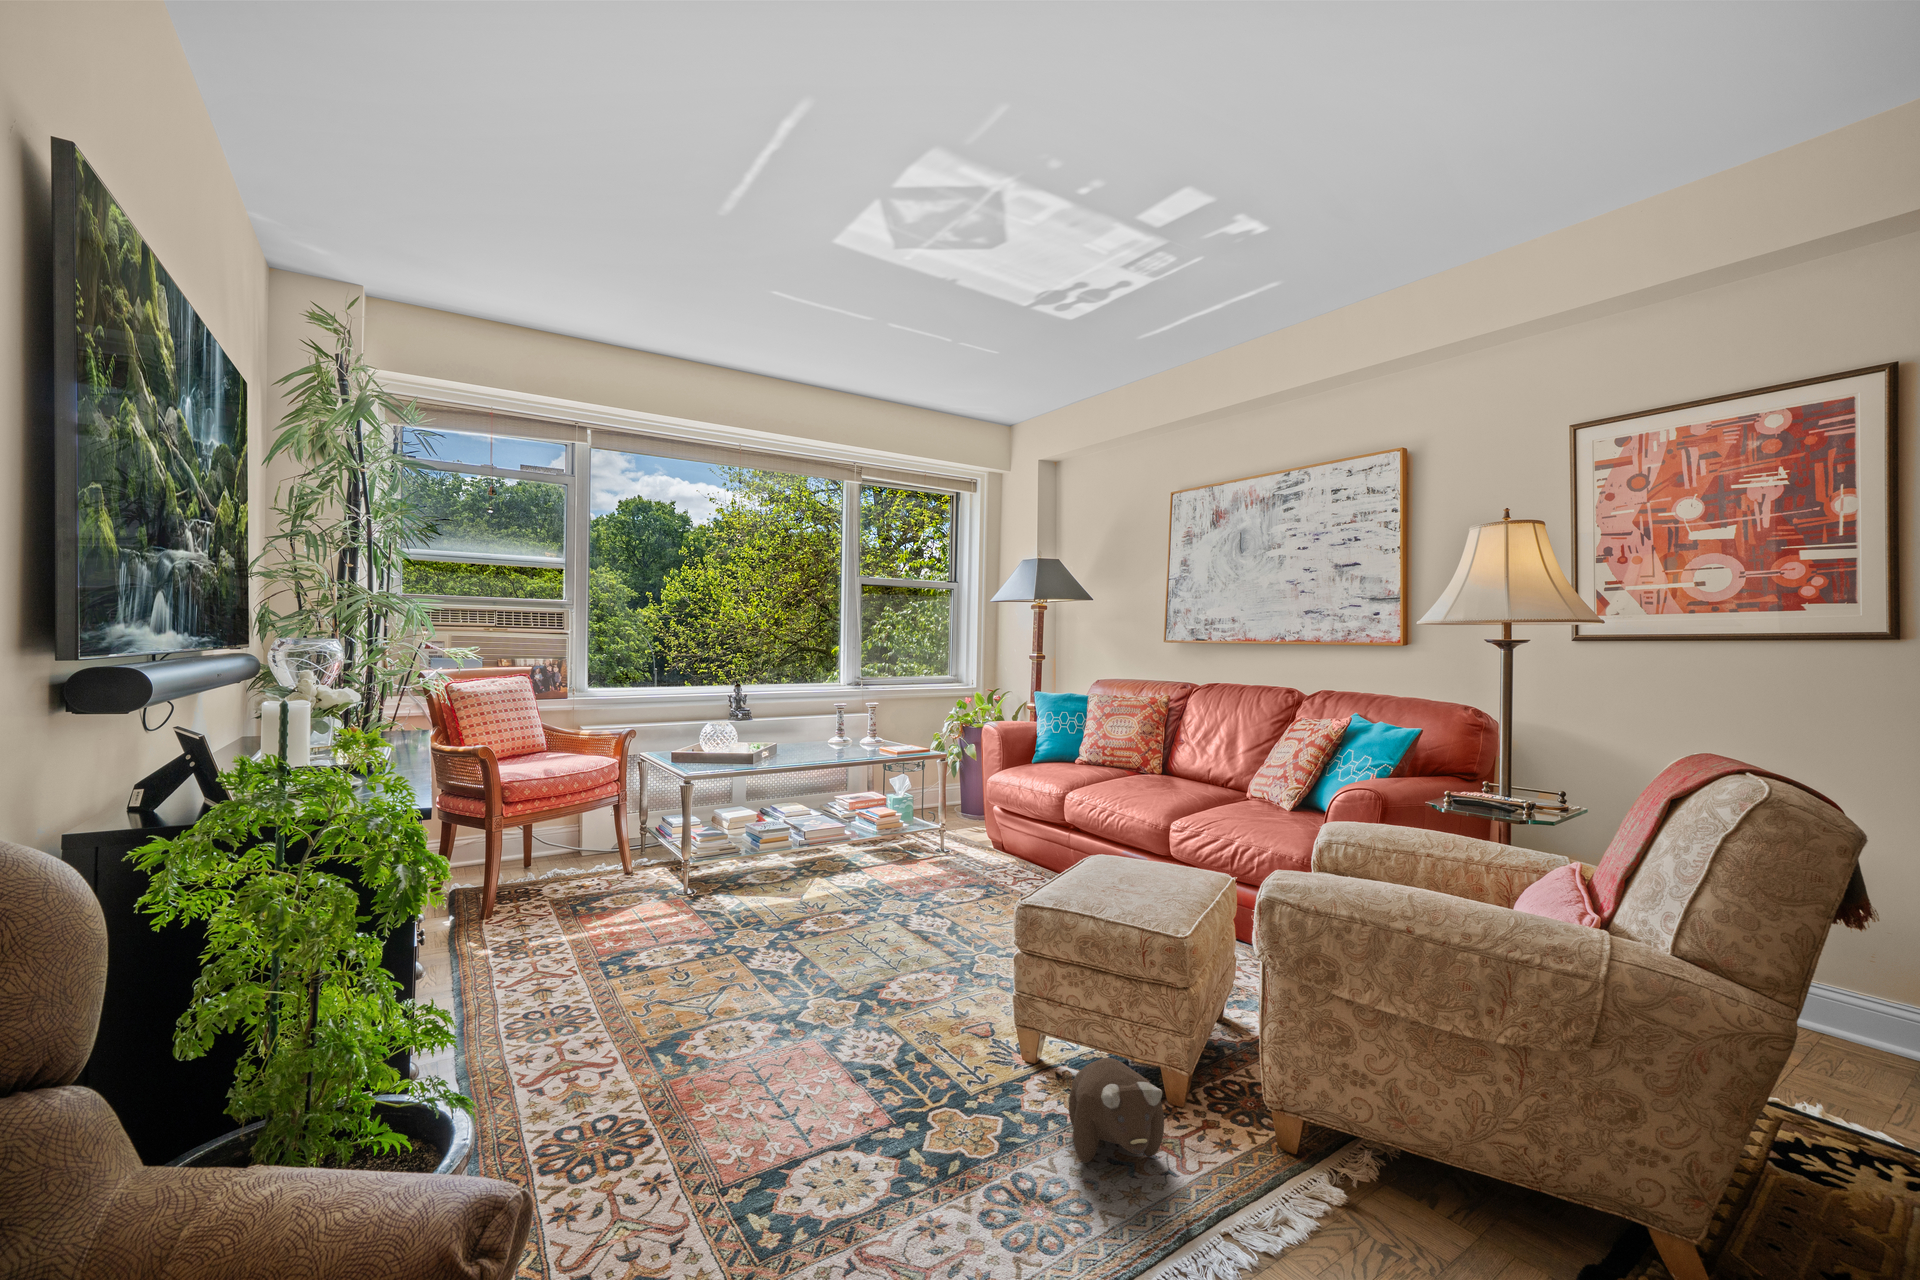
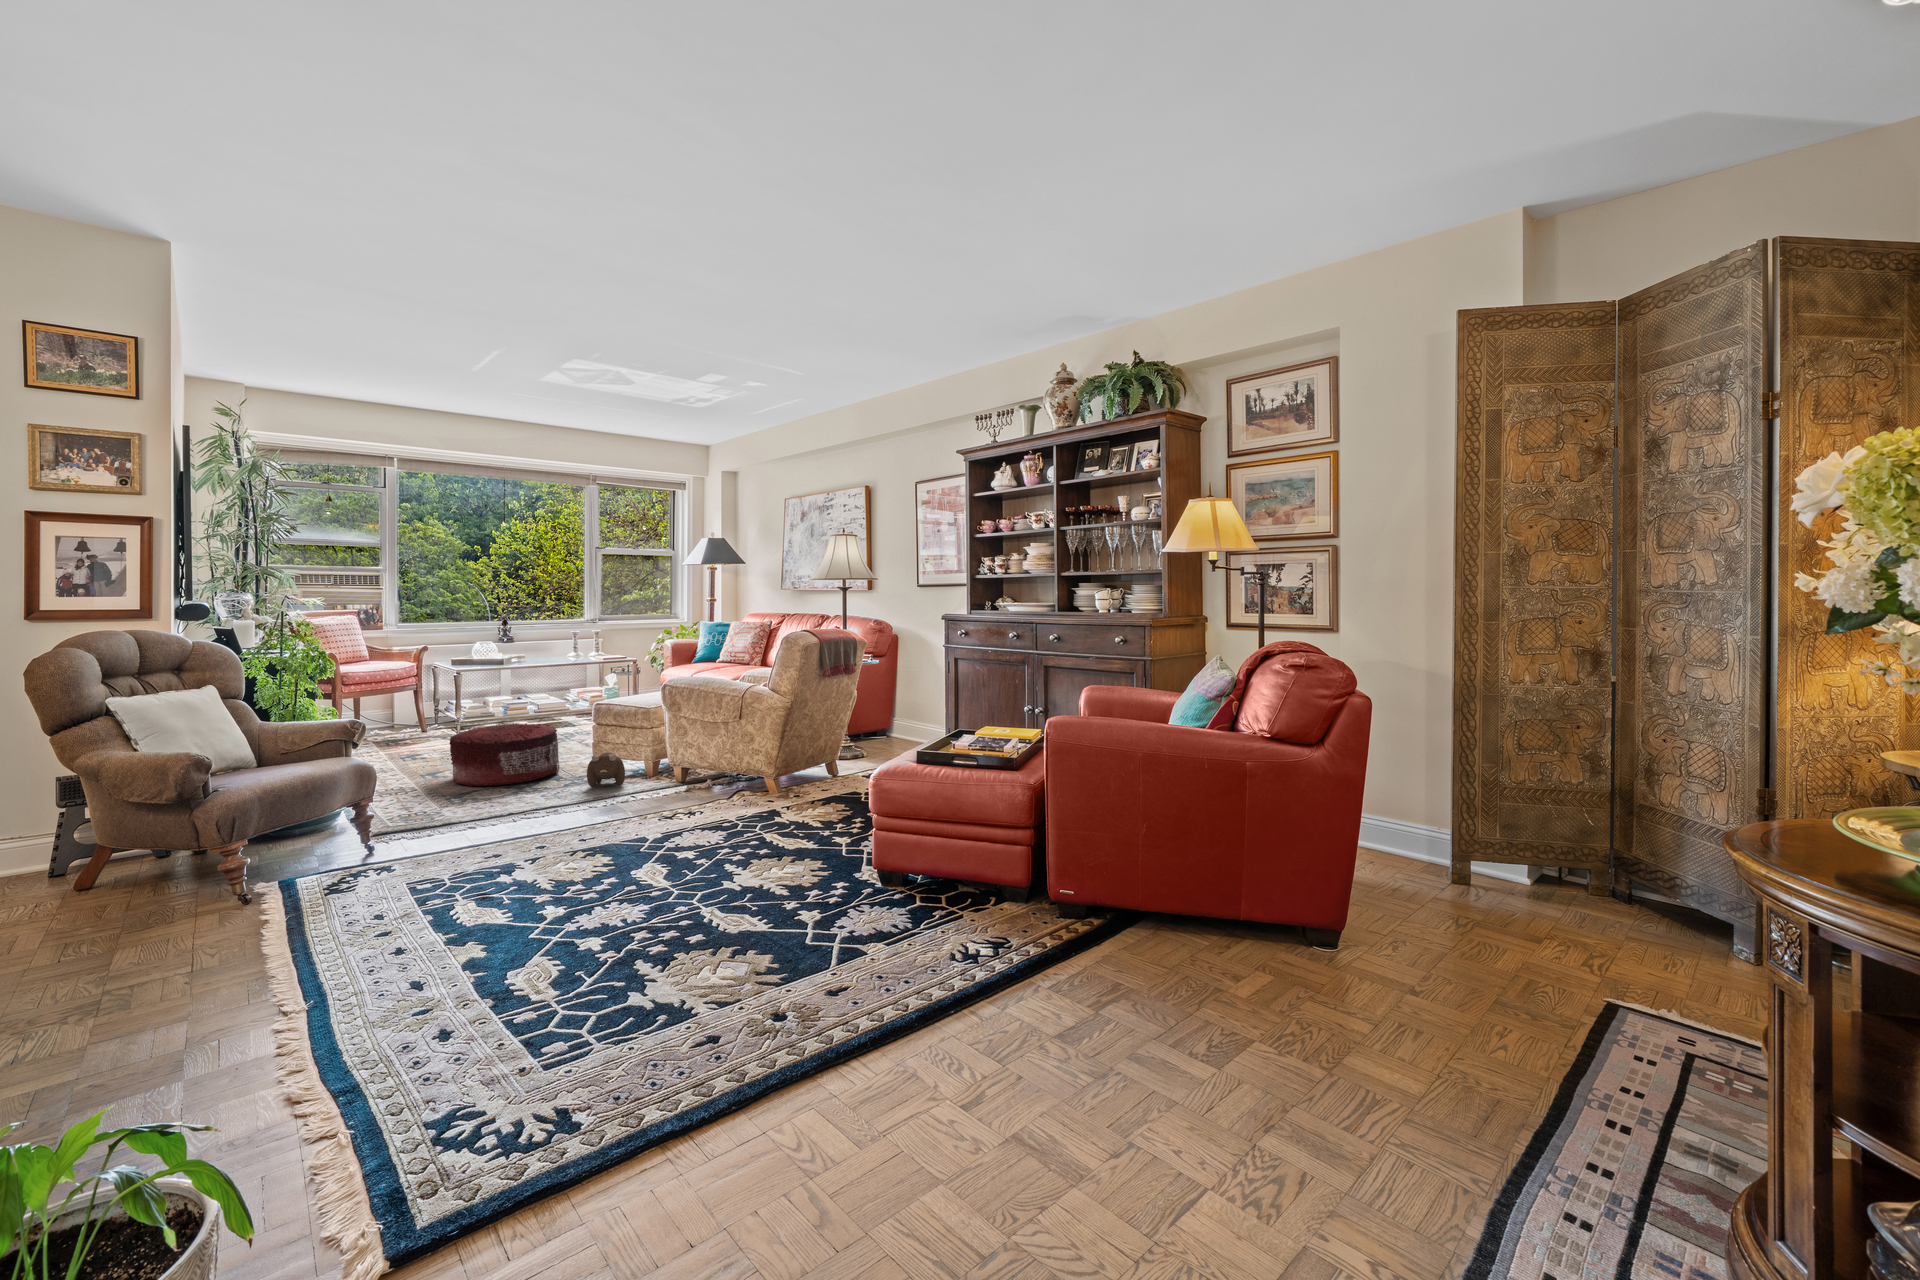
pouf: none [722,927,950,1132] -> present [450,723,559,786]

